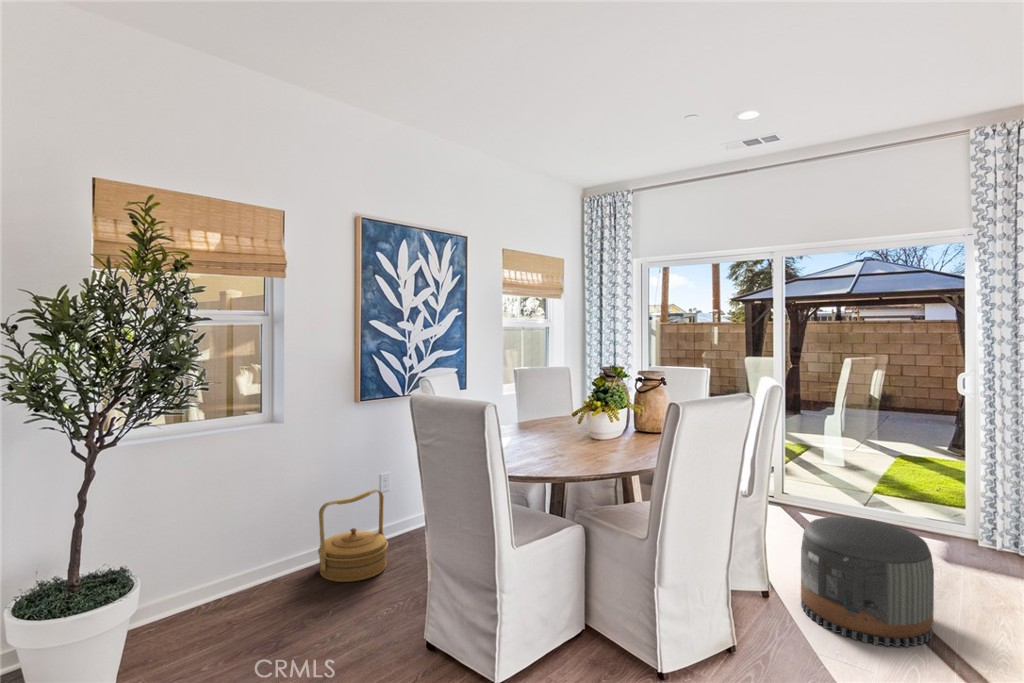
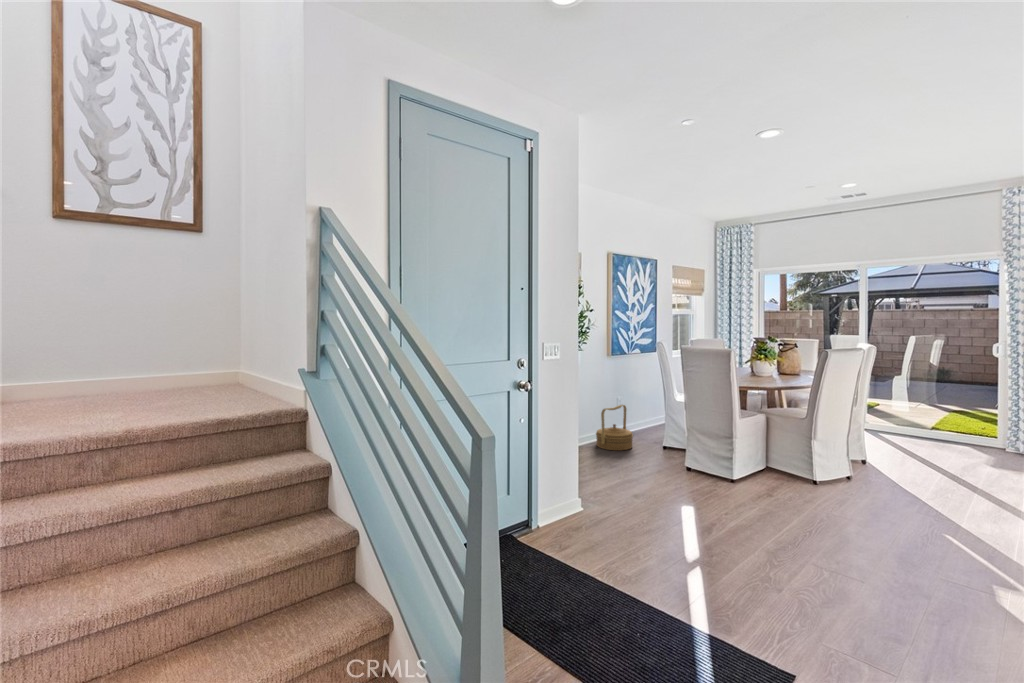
pouf: present [801,517,934,647] -> none [884,421,967,484]

